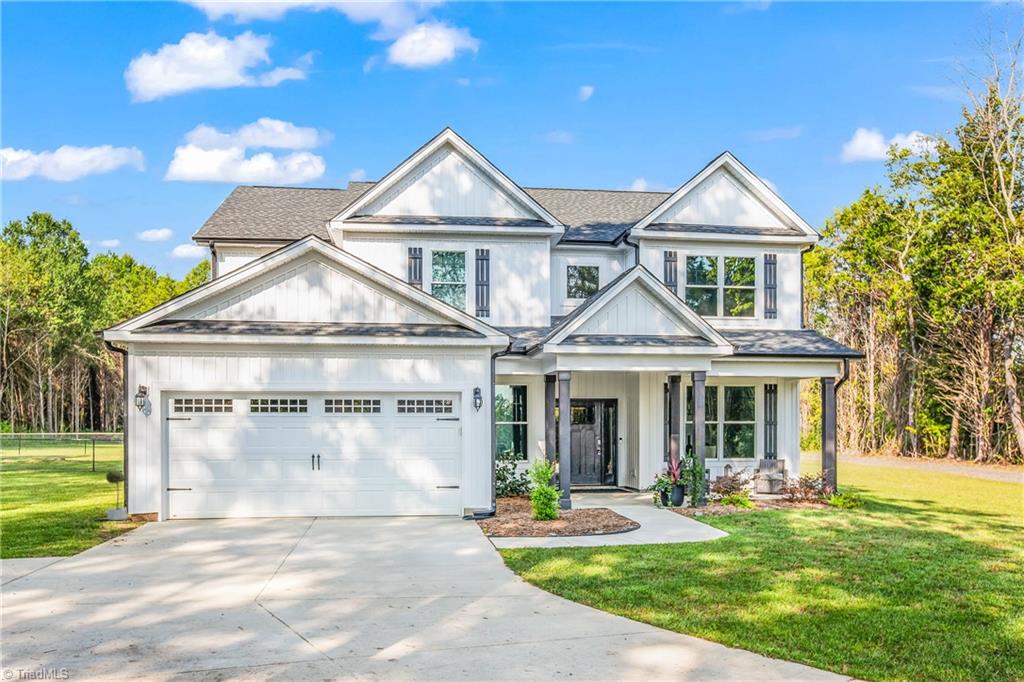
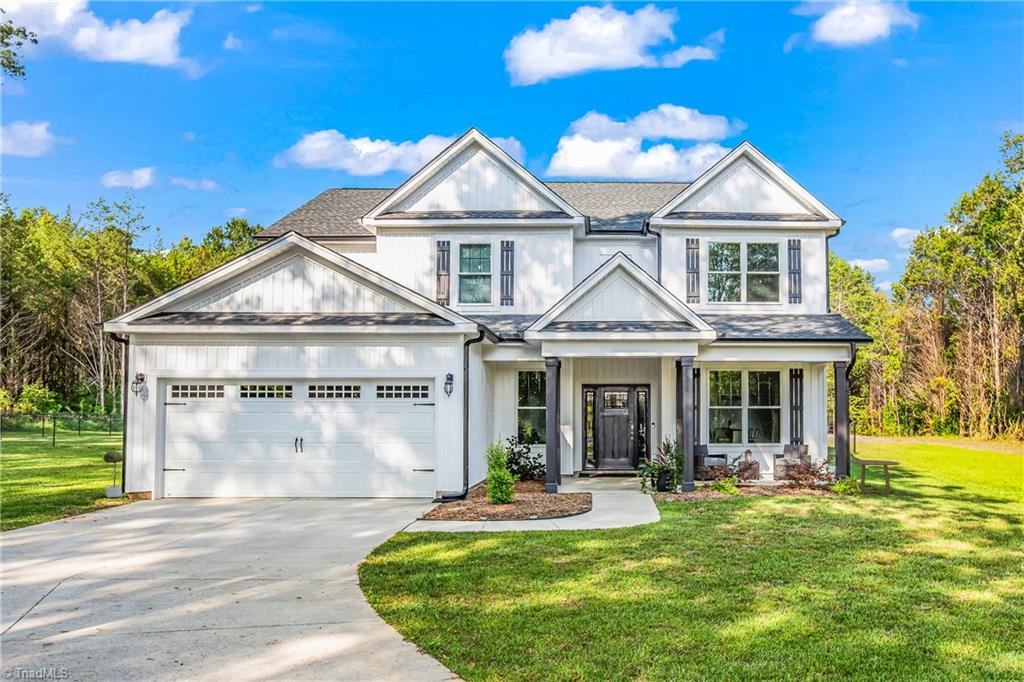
round table: none [828,470,872,500] -> present [850,460,900,495]

